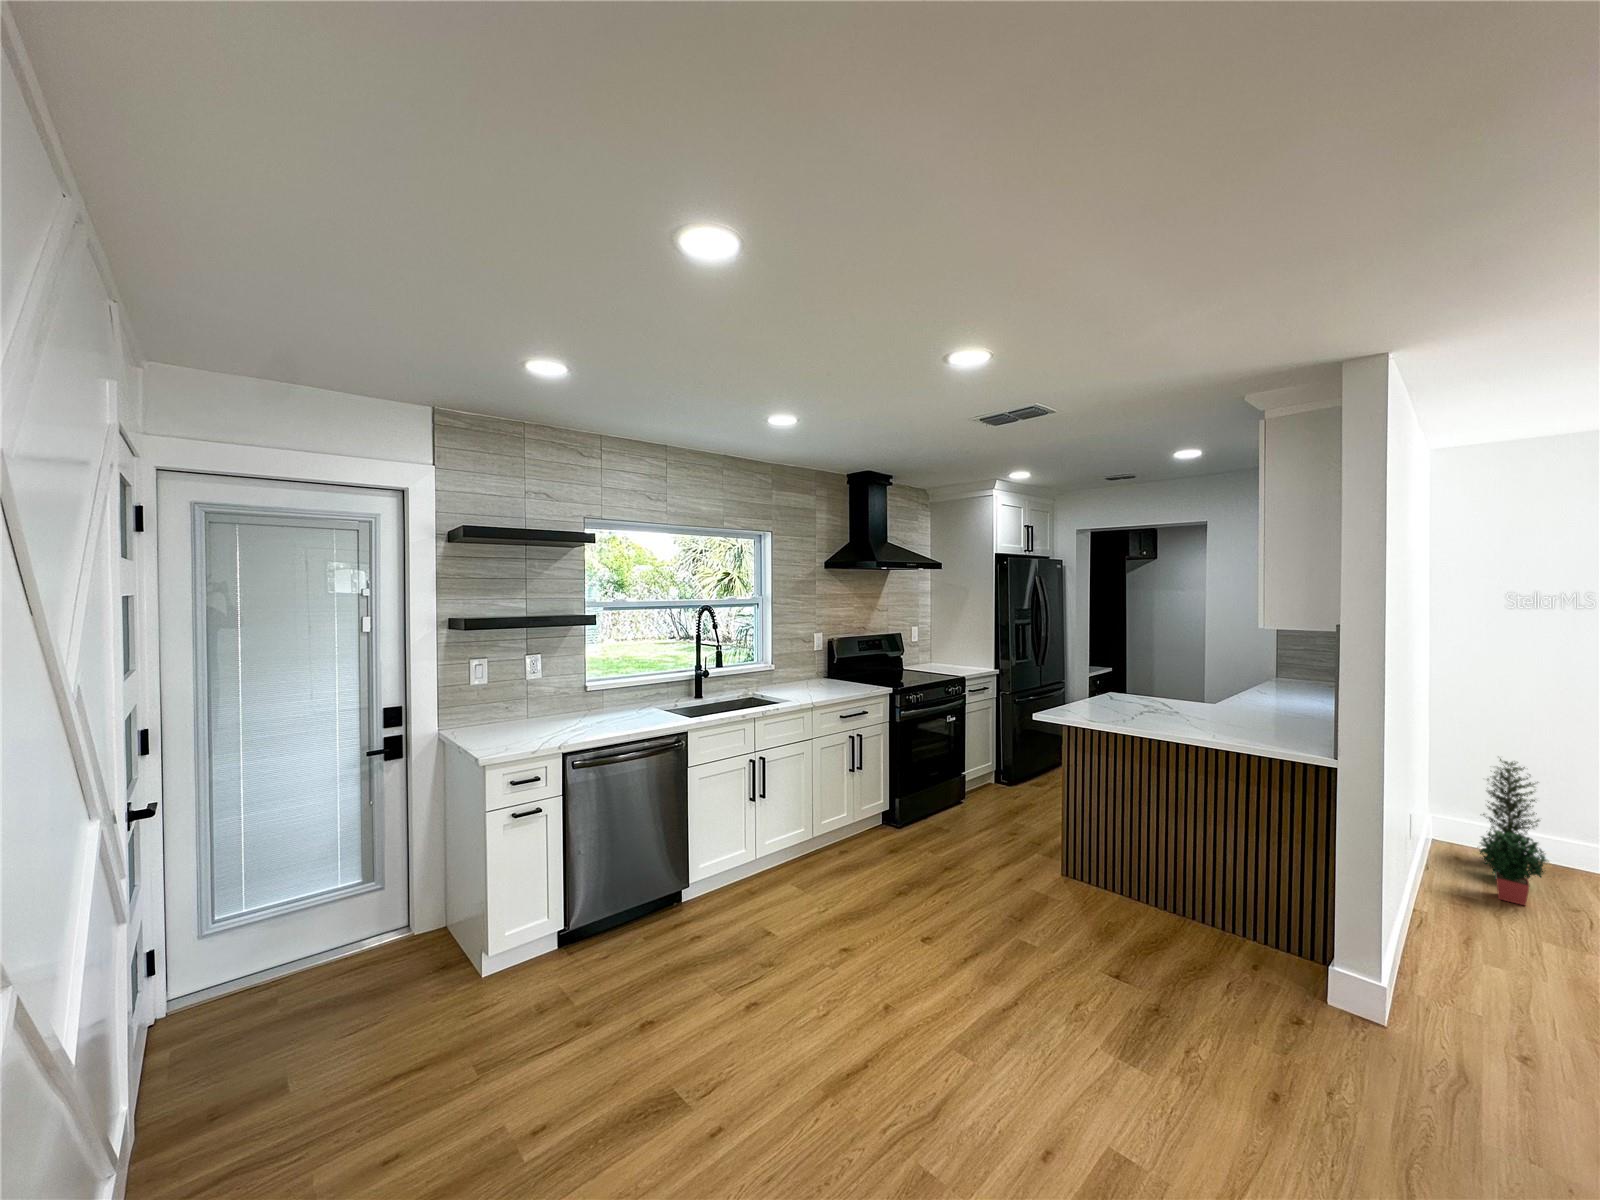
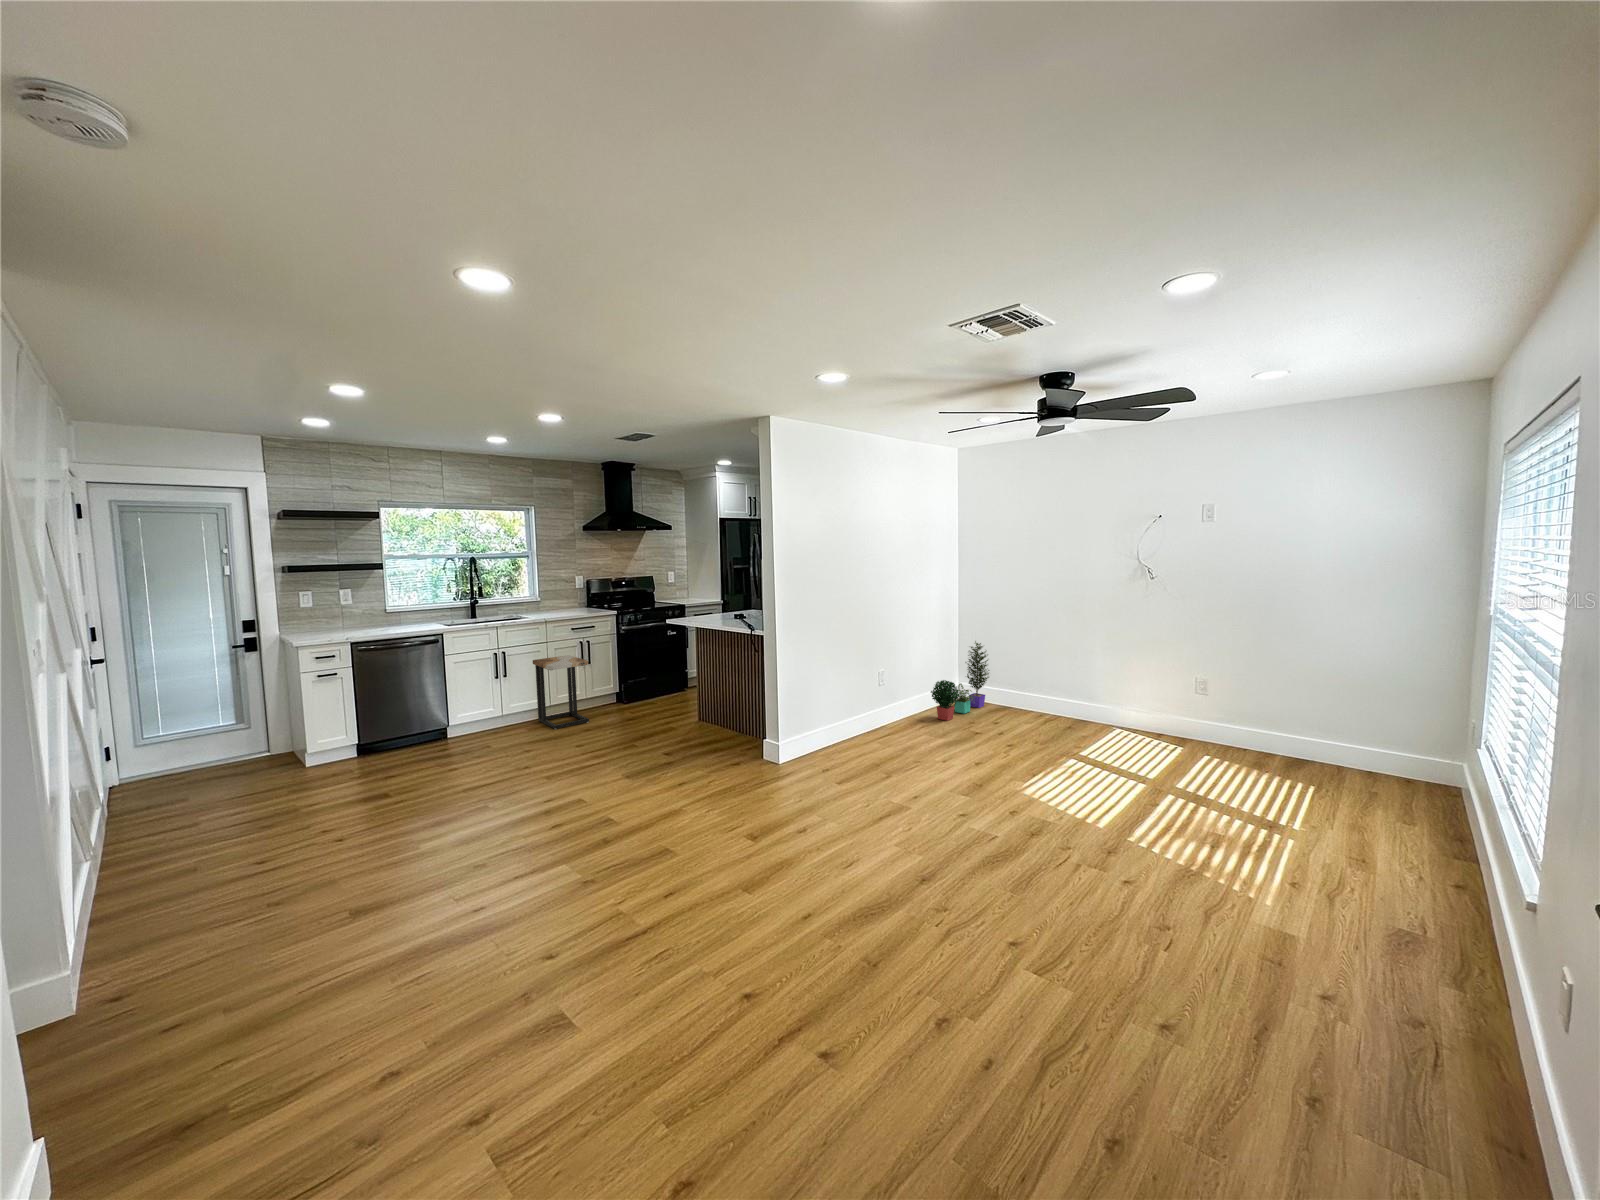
side table: none [797,758,889,890] -> present [533,655,589,729]

